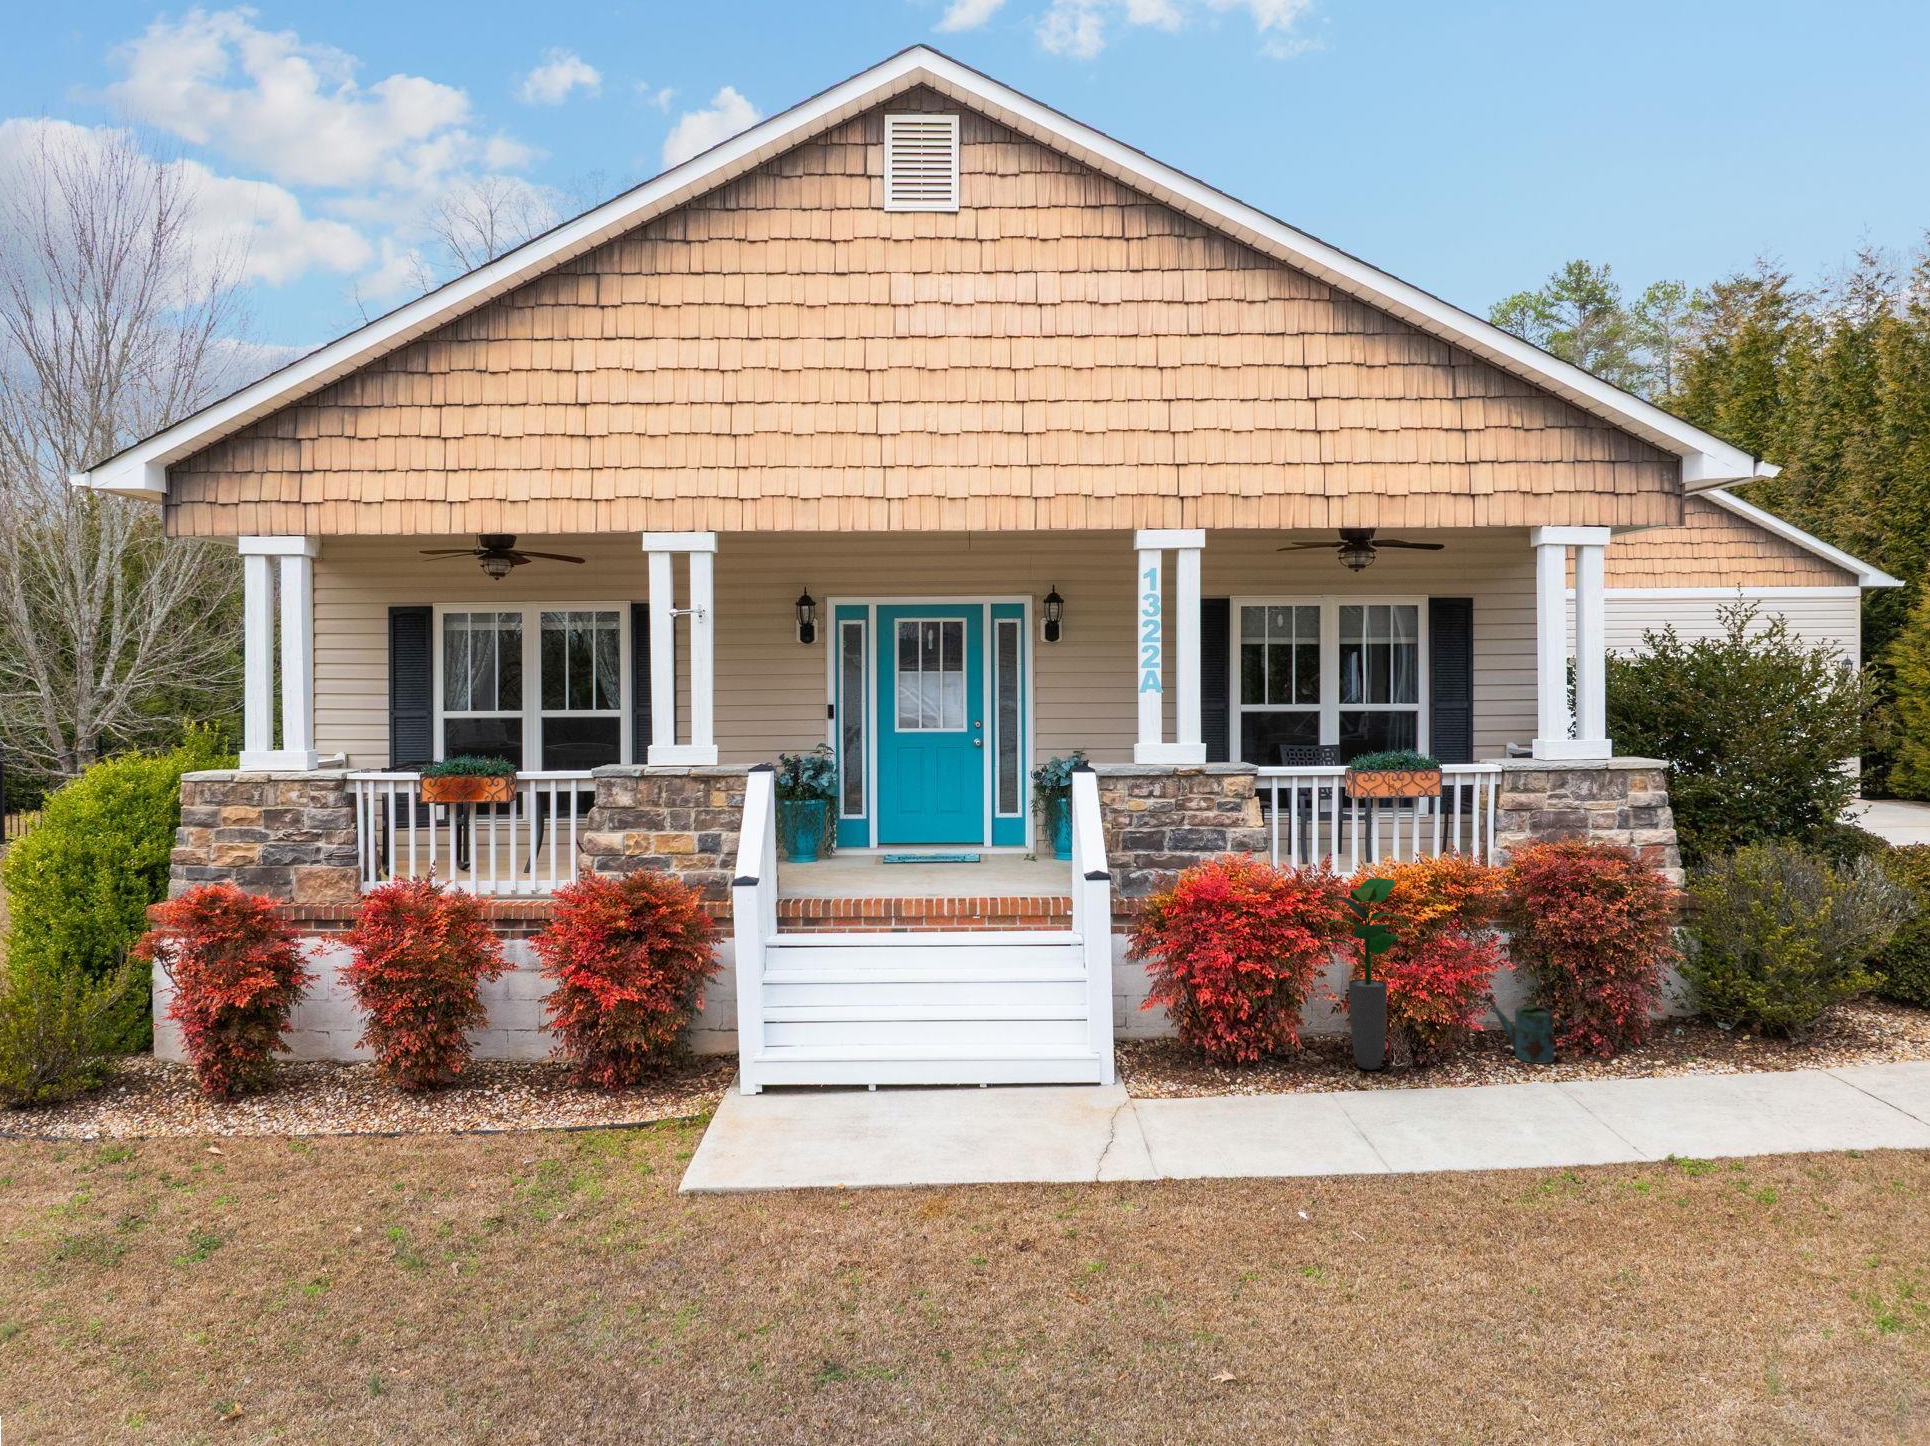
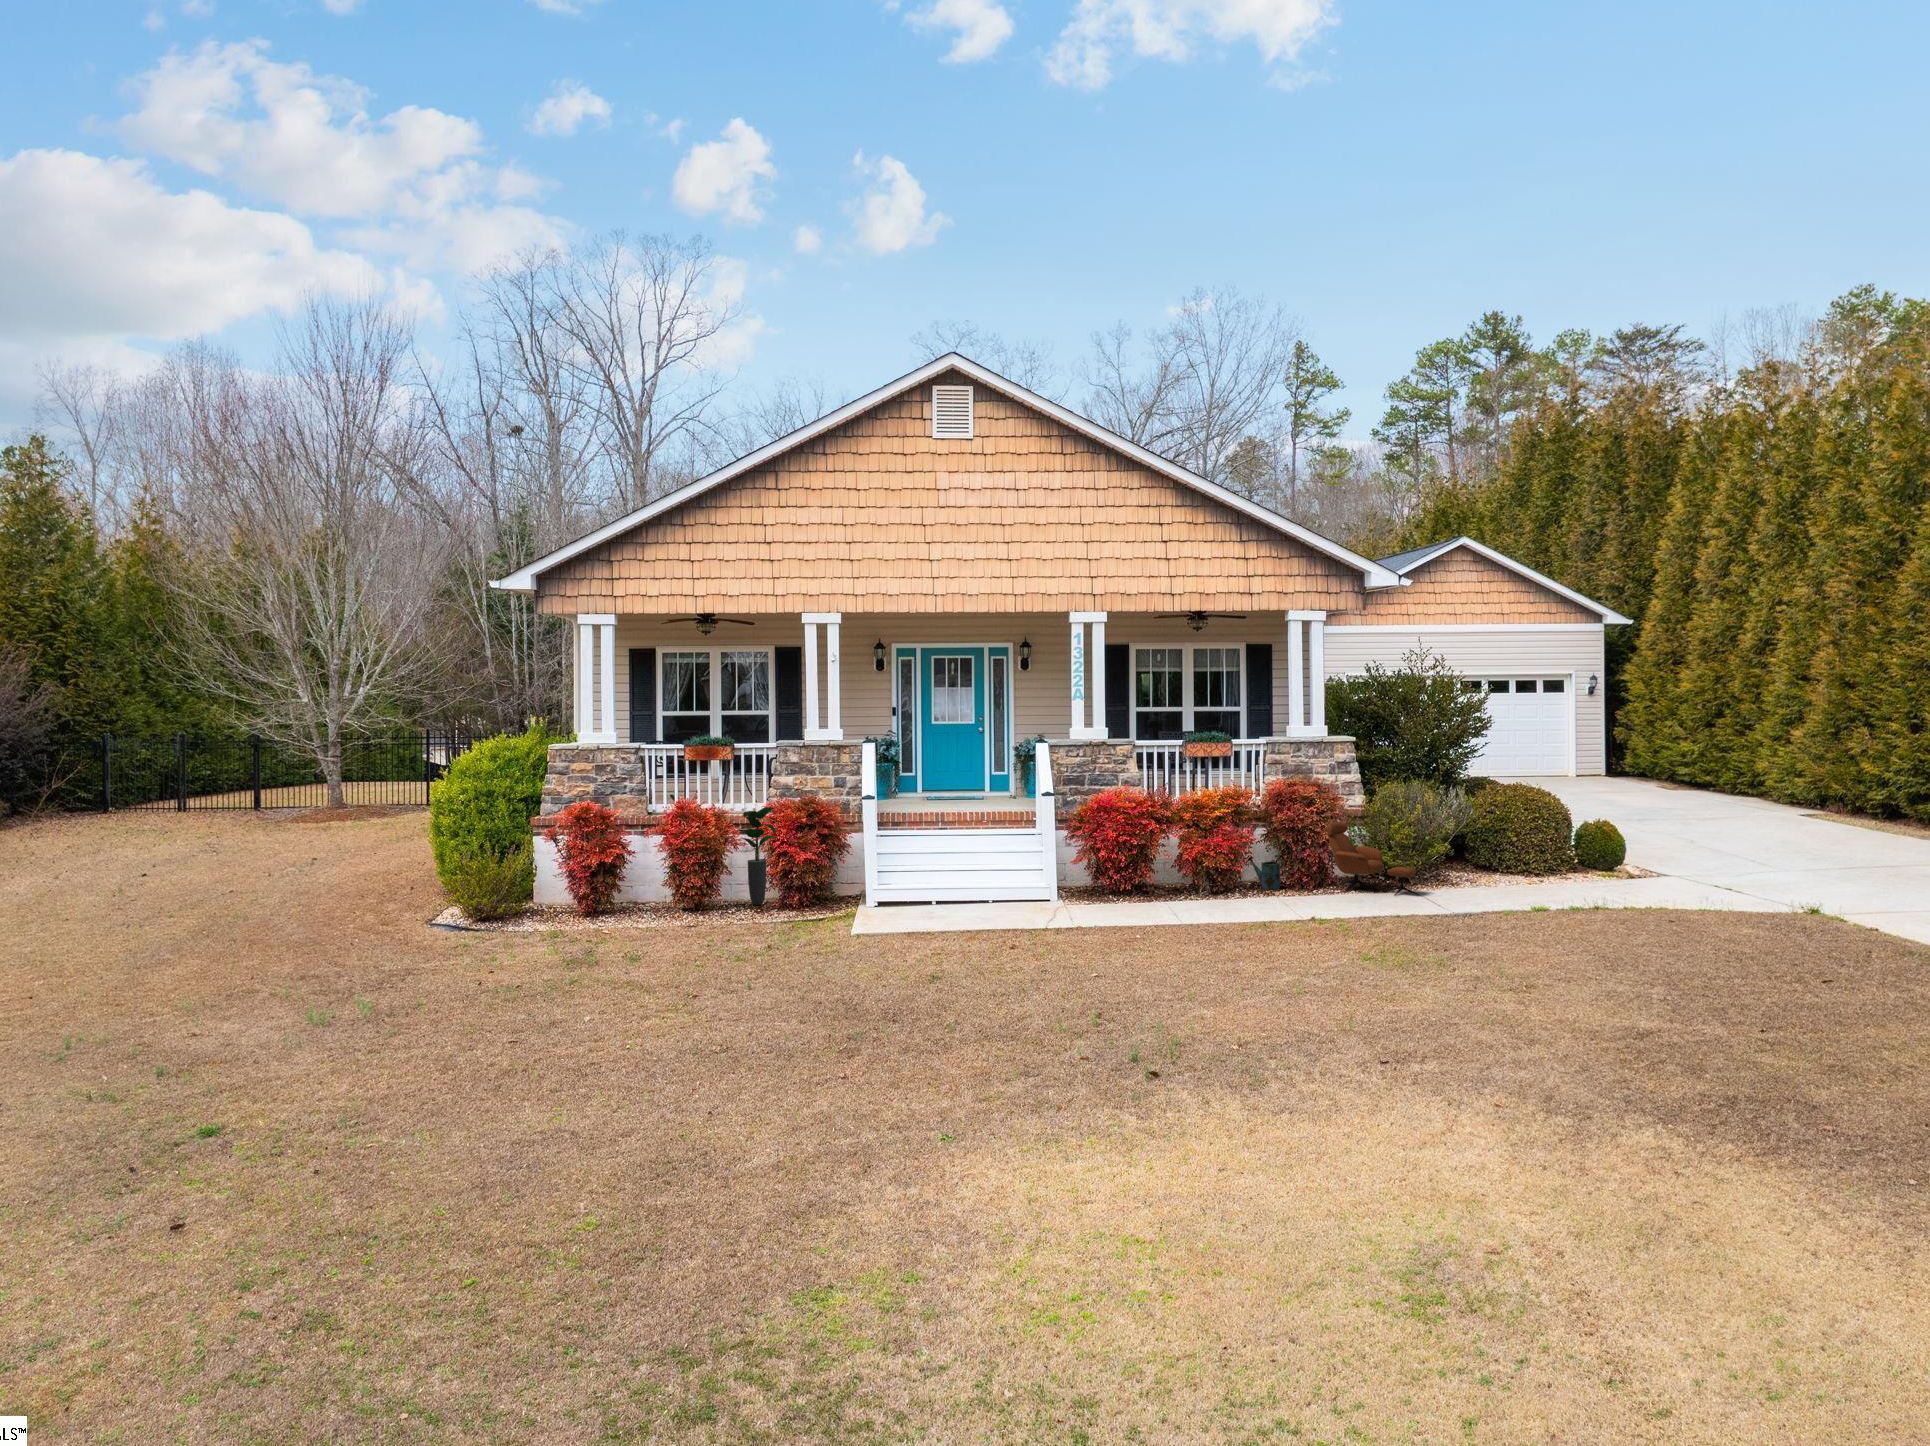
potted plant: present [1322,878,1410,1070] -> present [737,807,777,905]
lounge chair: none [1648,929,1863,1092] -> present [1327,822,1419,895]

